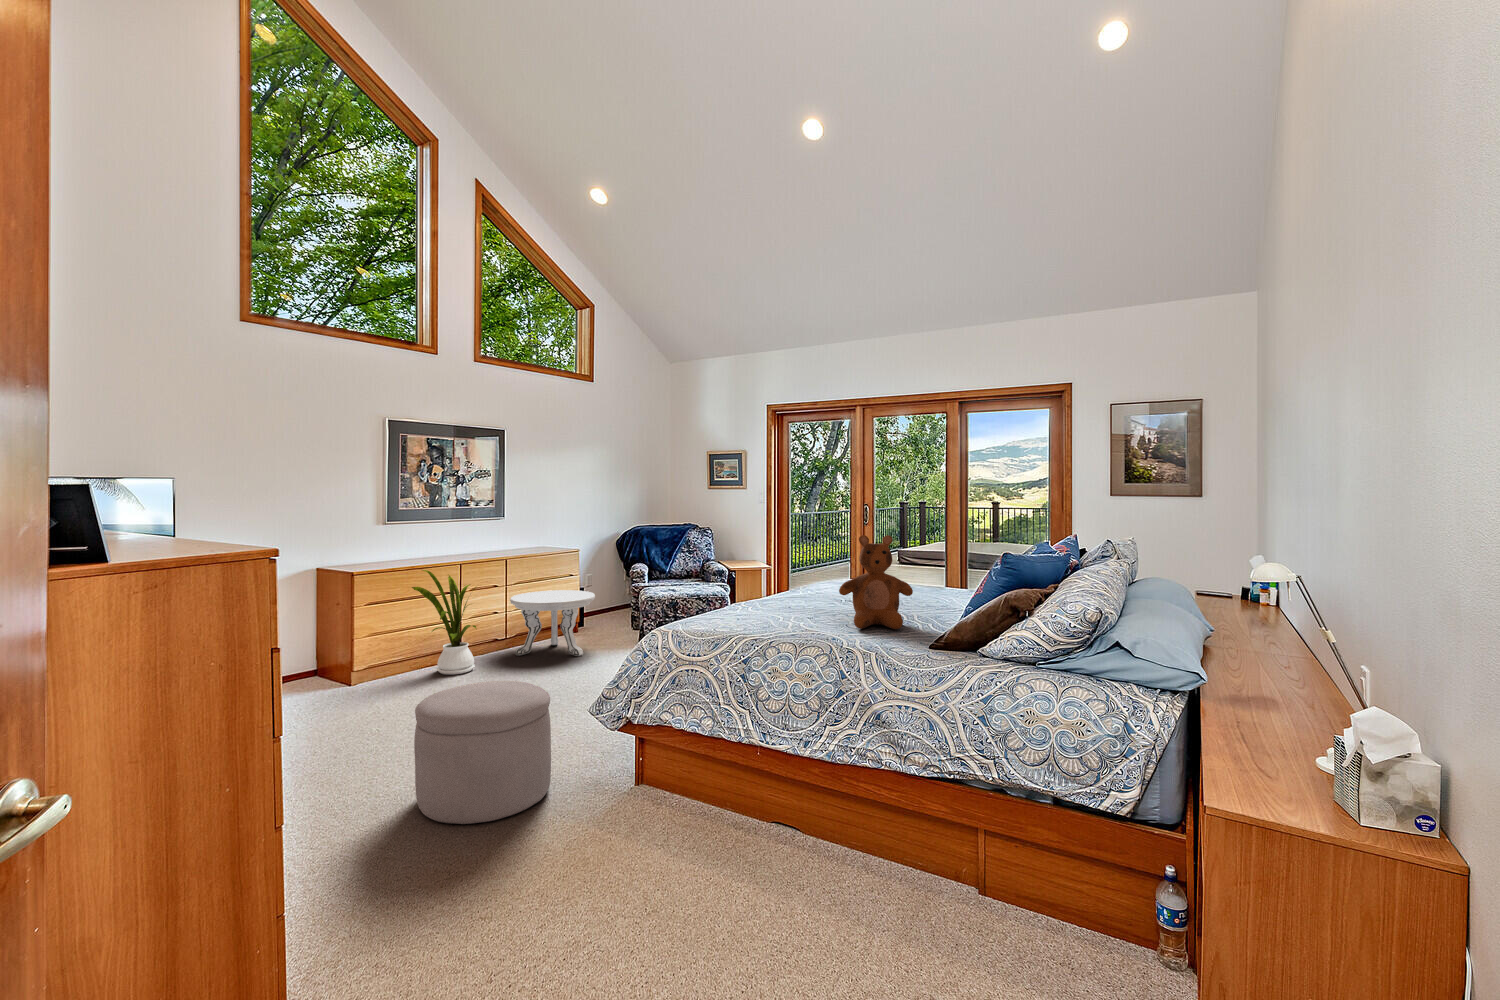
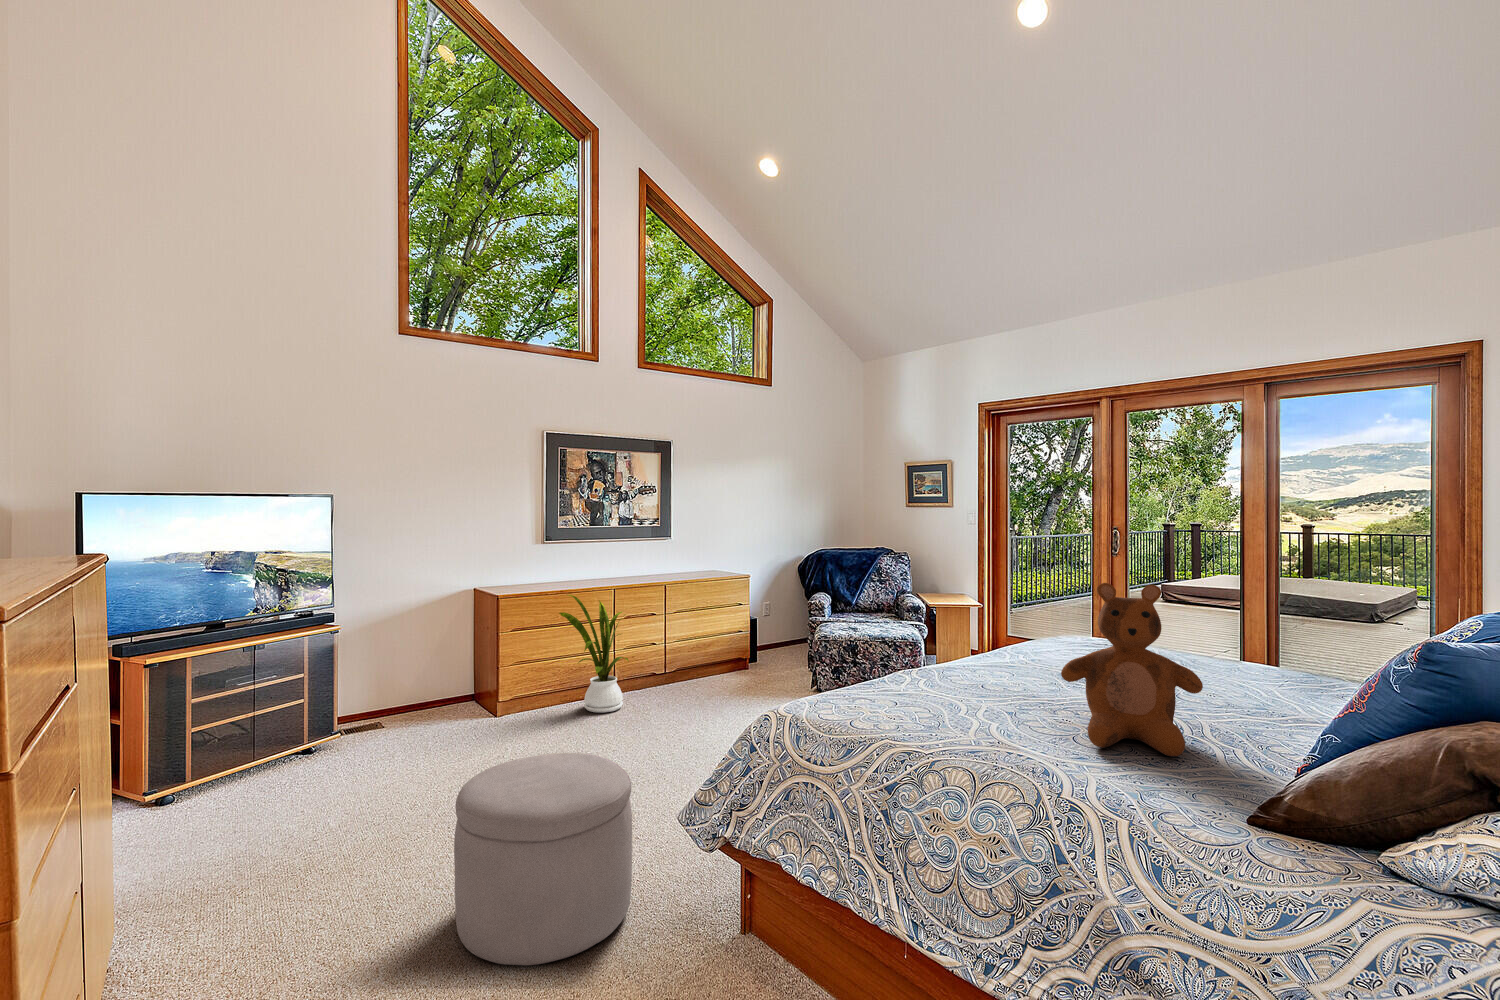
side table: present [510,590,595,656] -> none [667,621,760,701]

